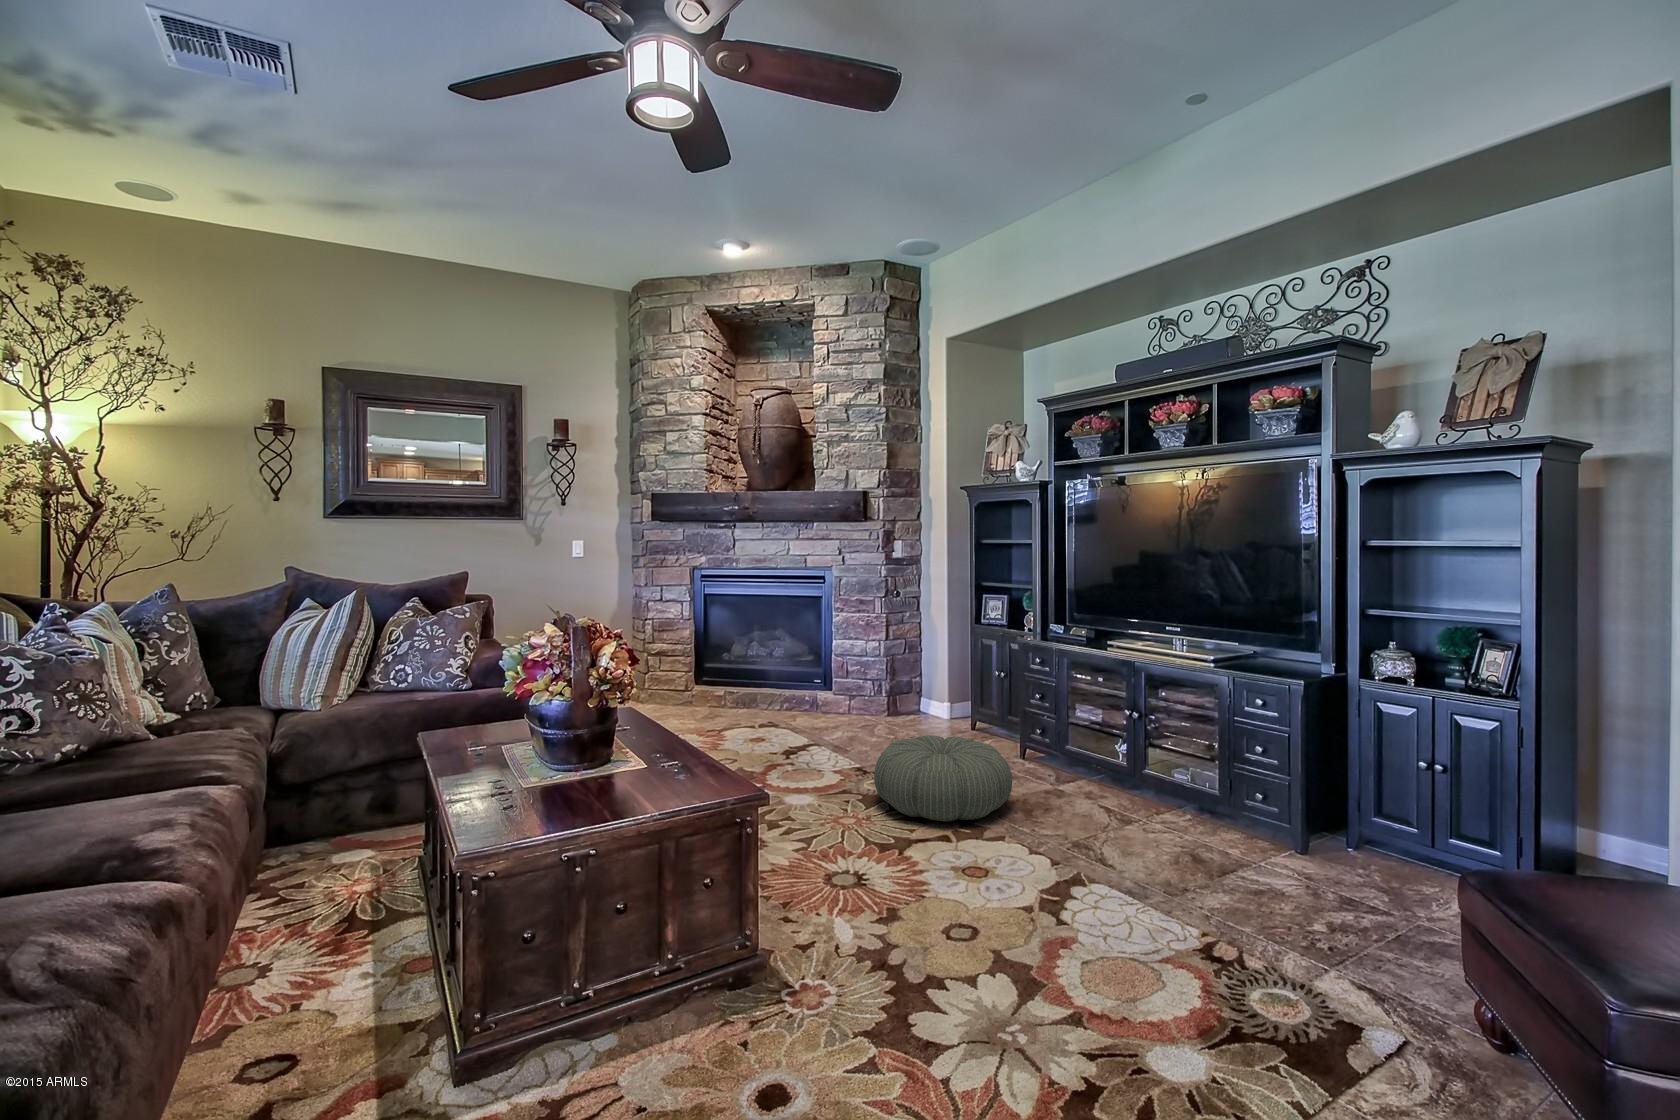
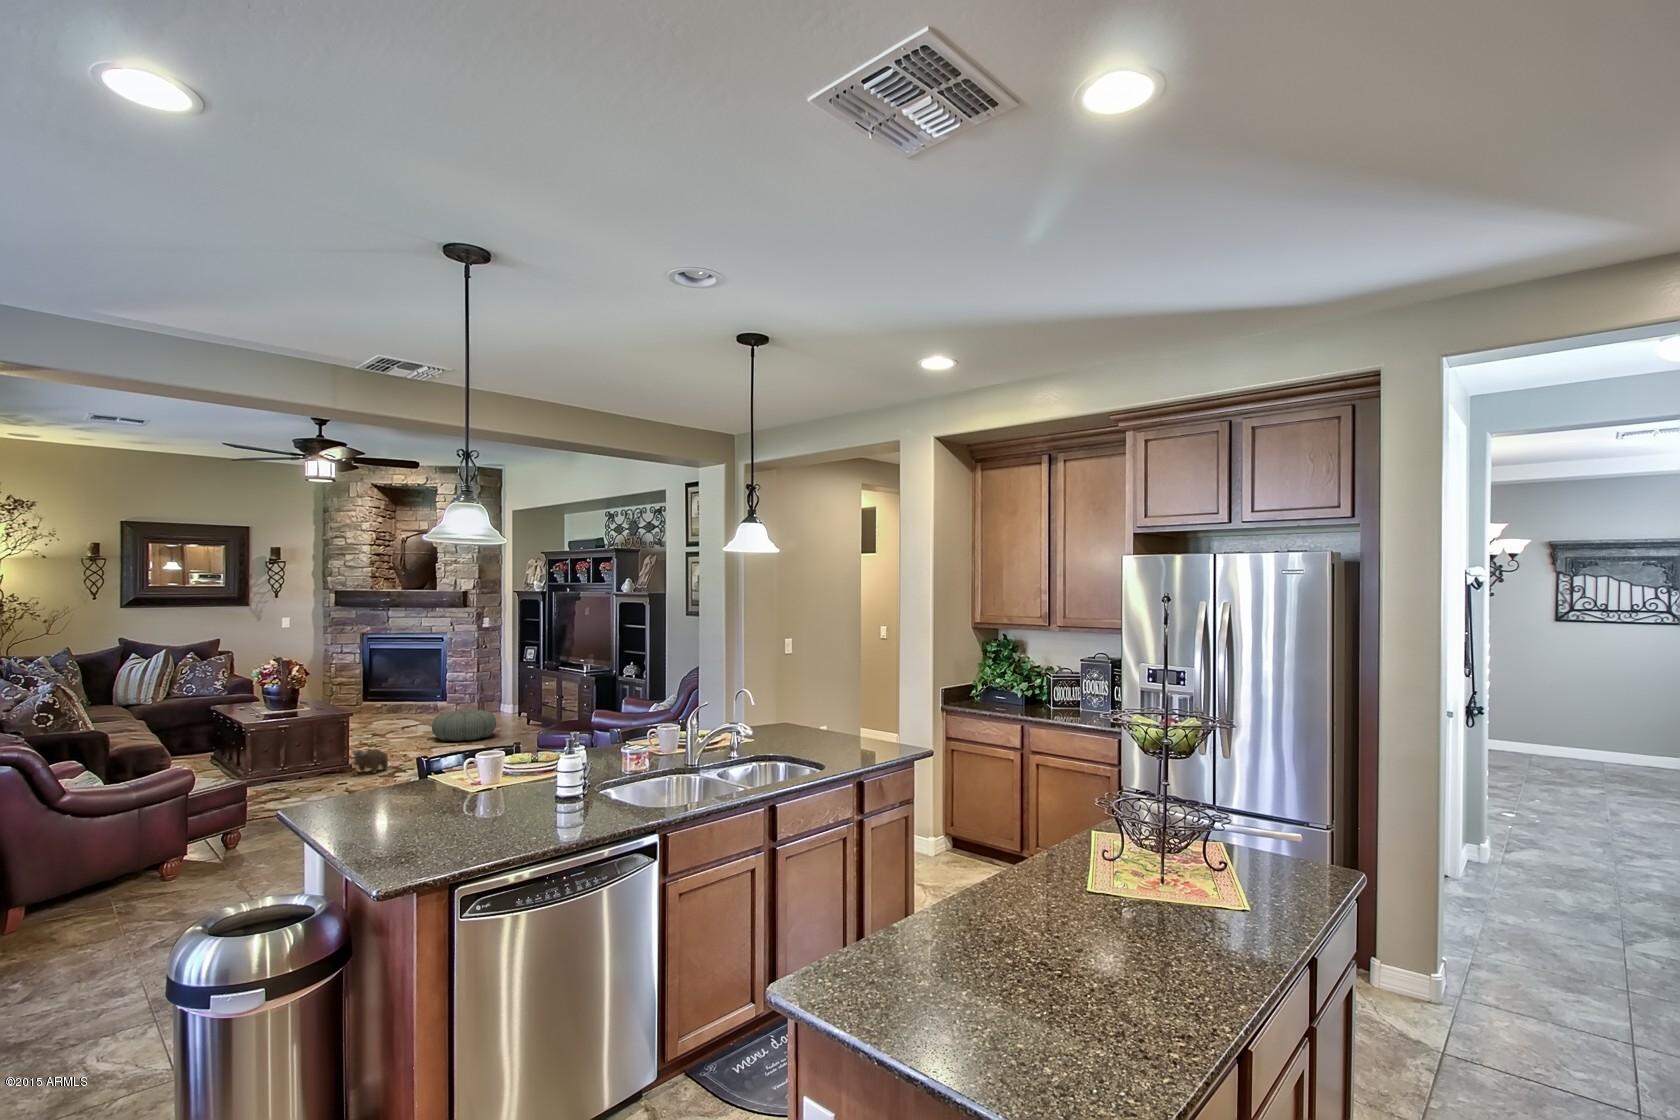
plush toy: none [780,939,882,1042] -> present [352,749,388,773]

